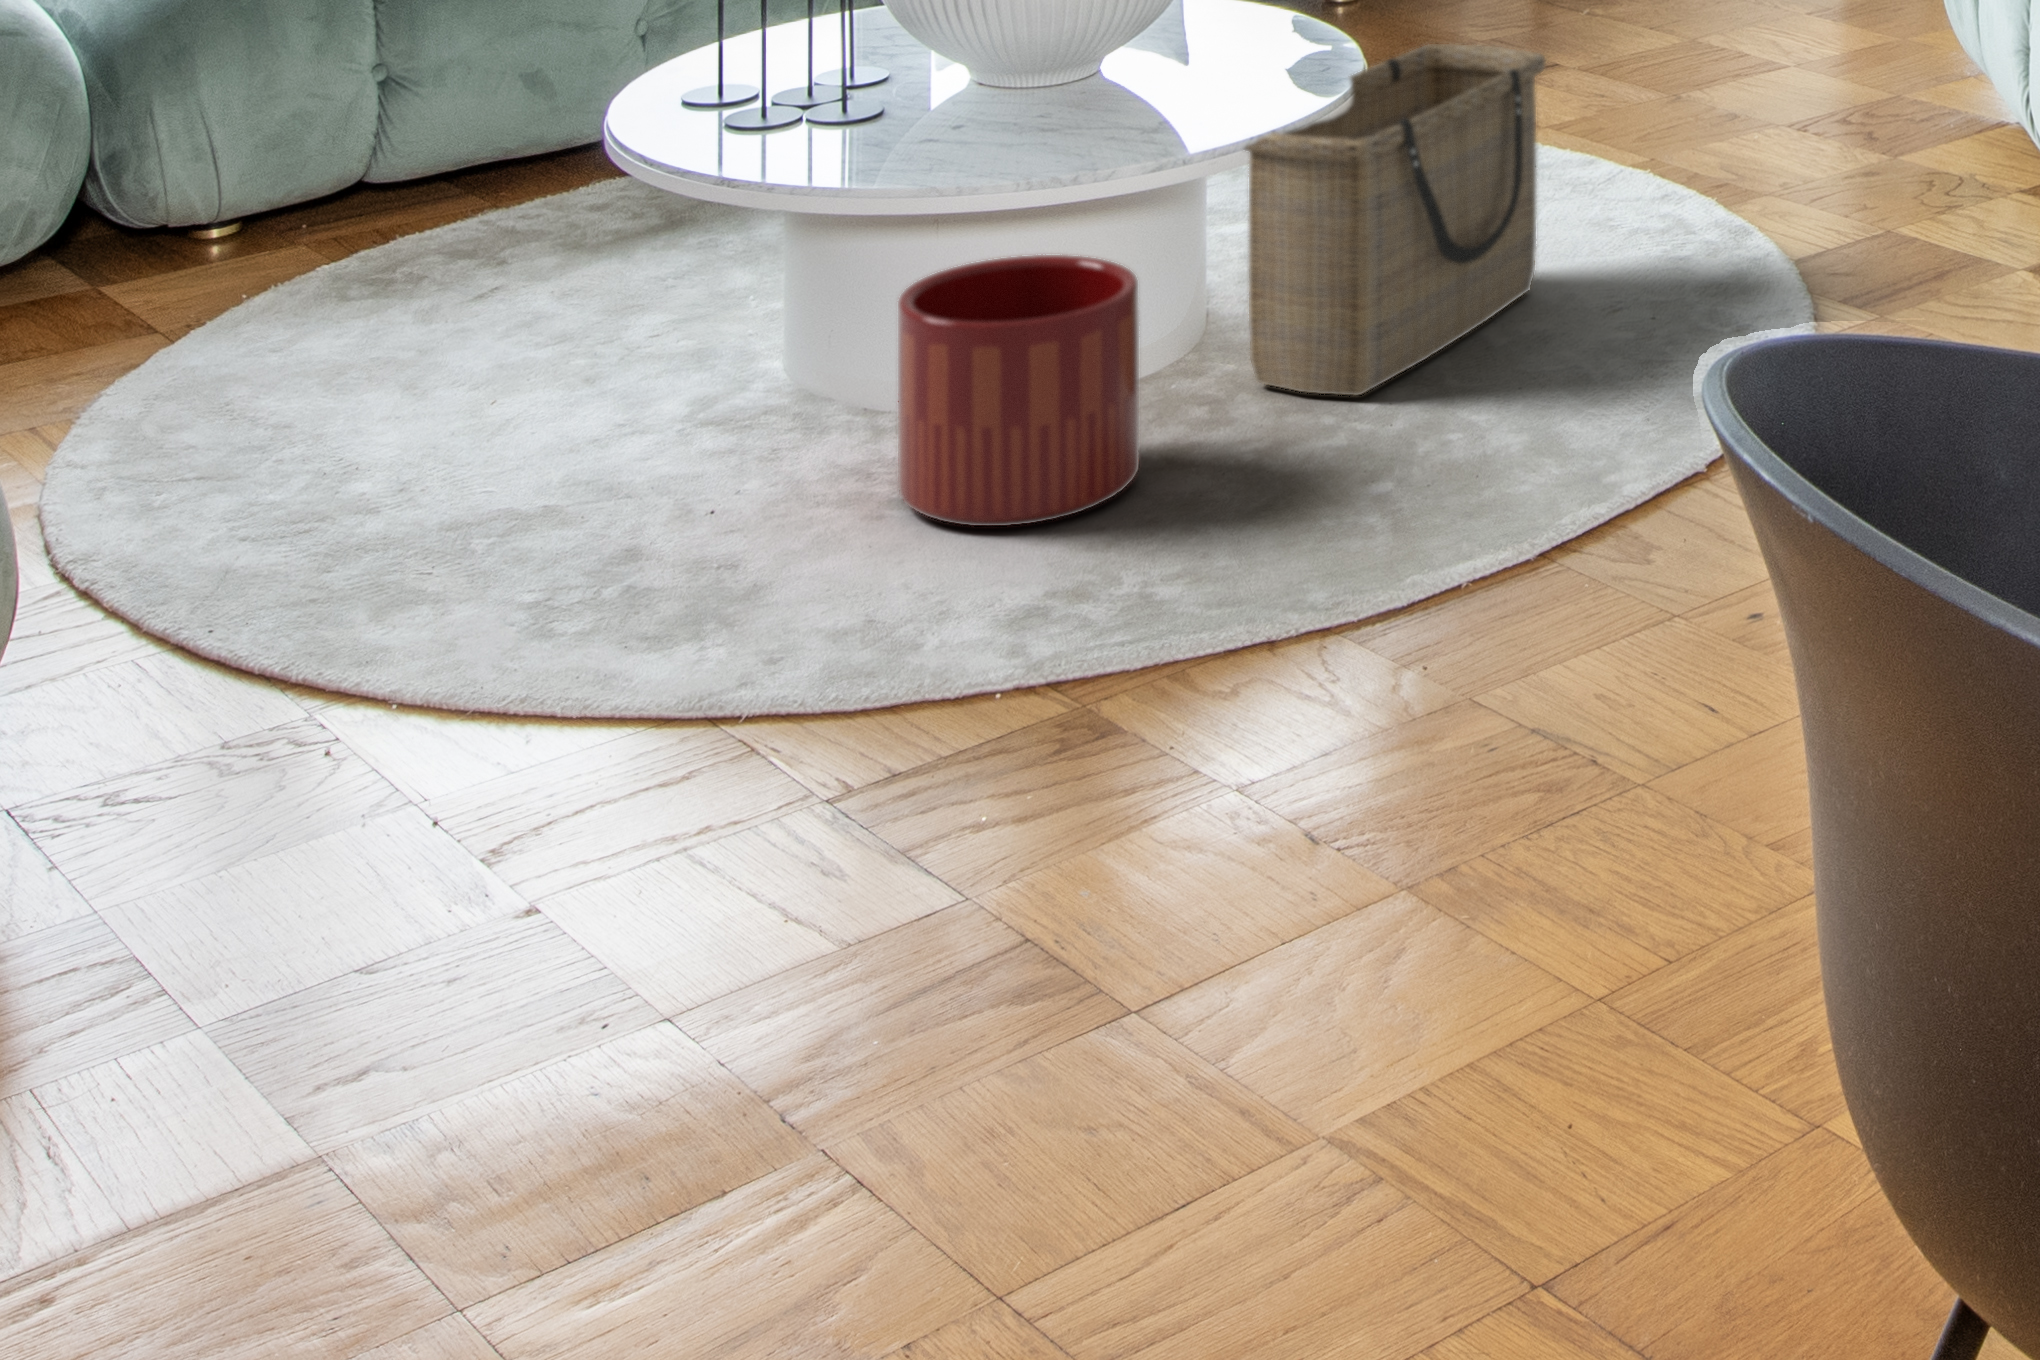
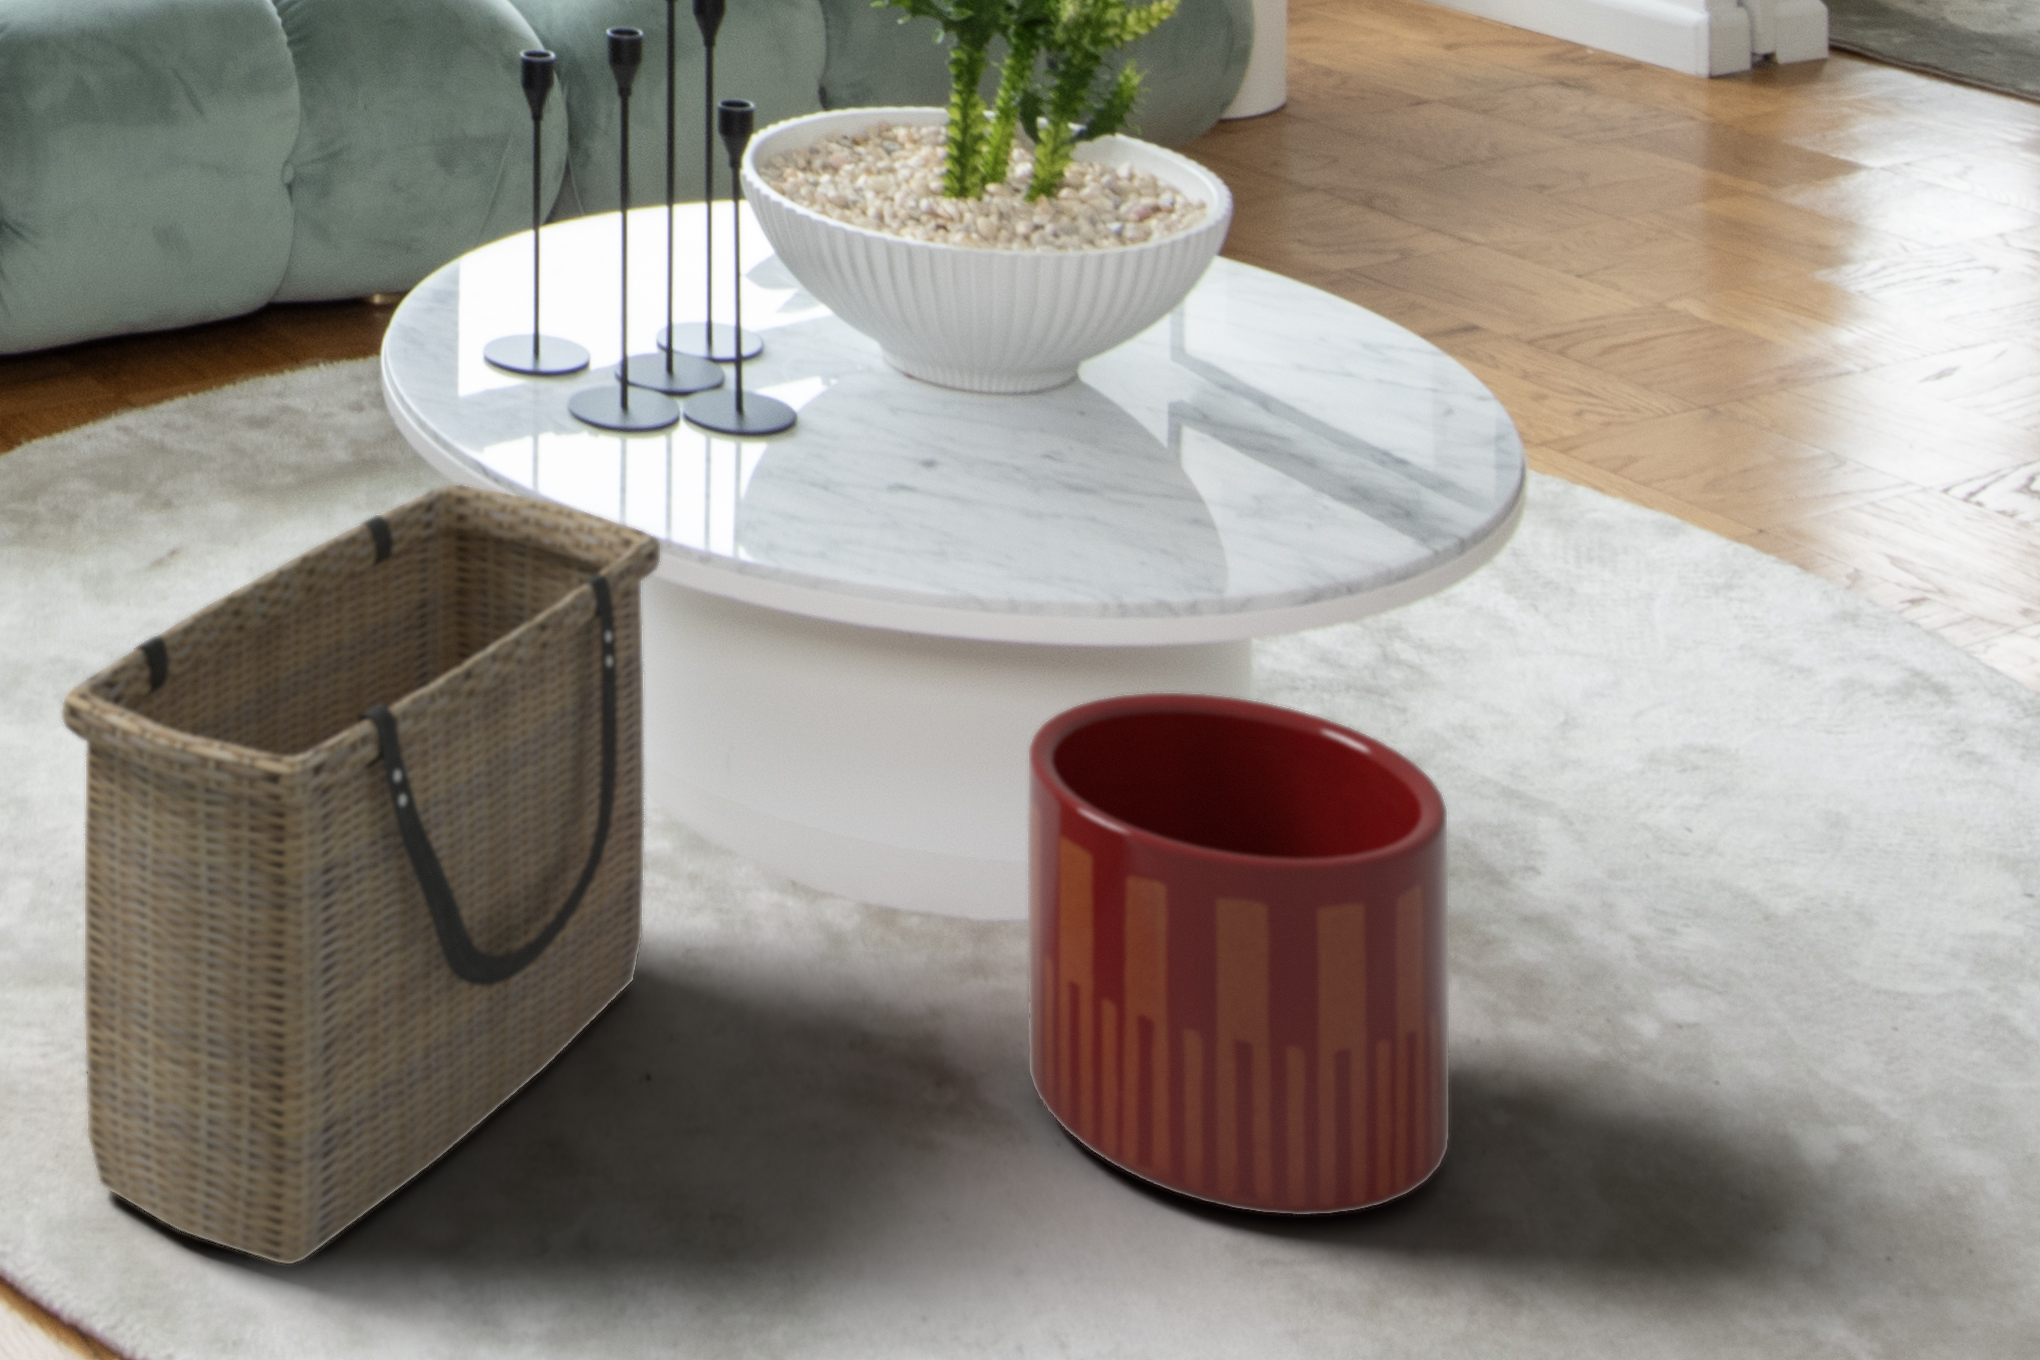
basket: present [1245,44,1545,395] -> present [62,485,660,1264]

